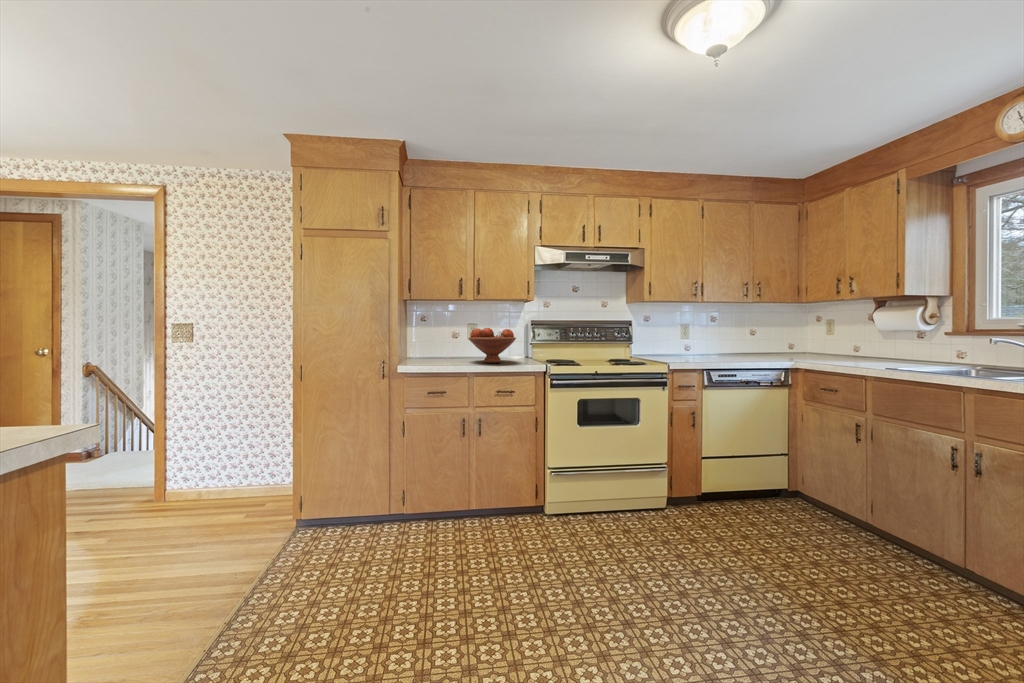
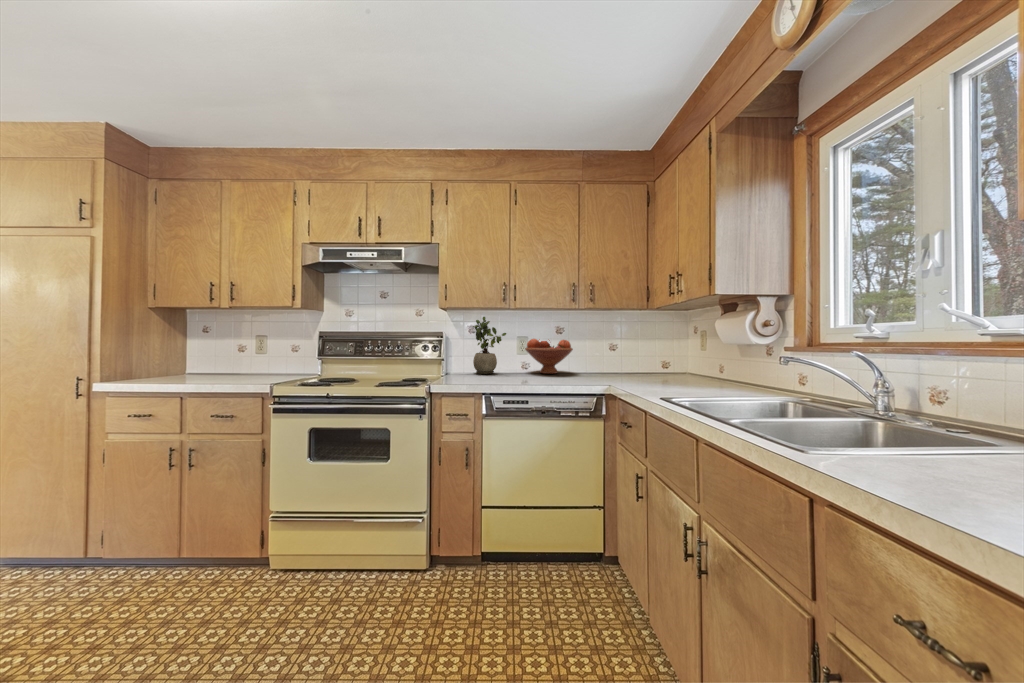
potted plant: none [415,306,451,364] -> present [472,317,506,374]

